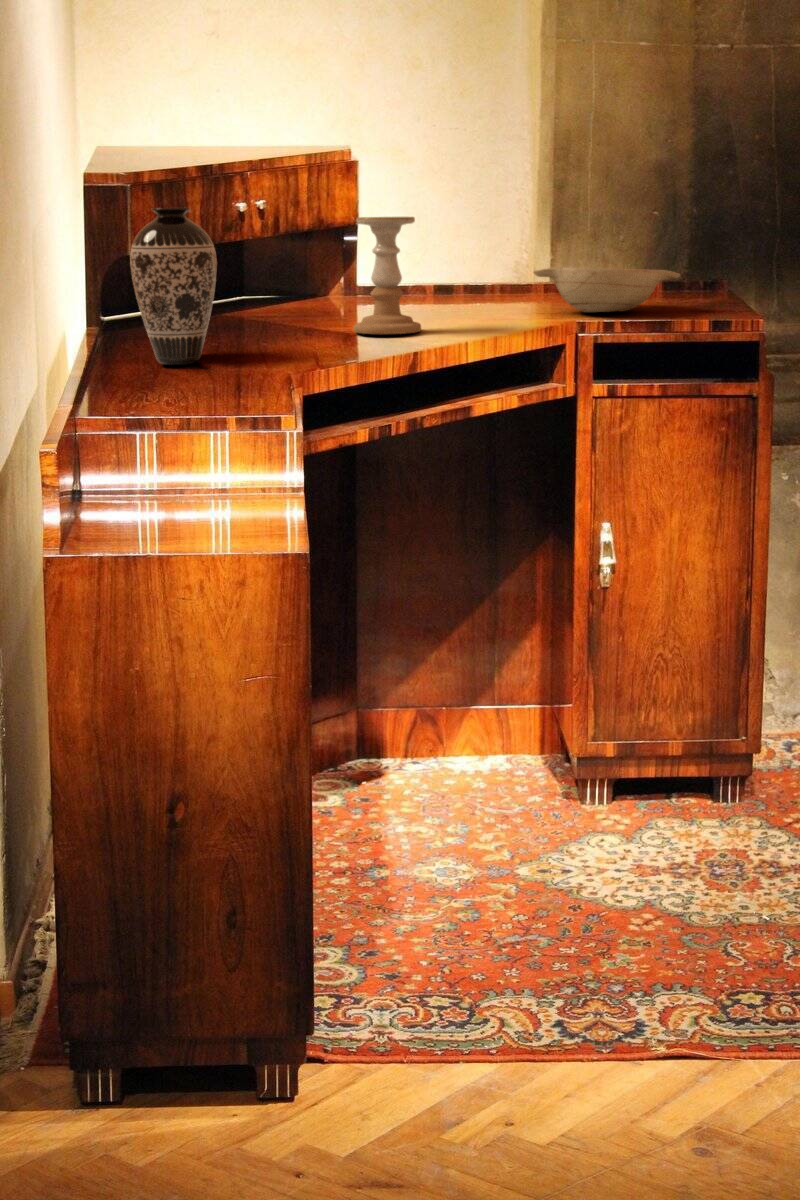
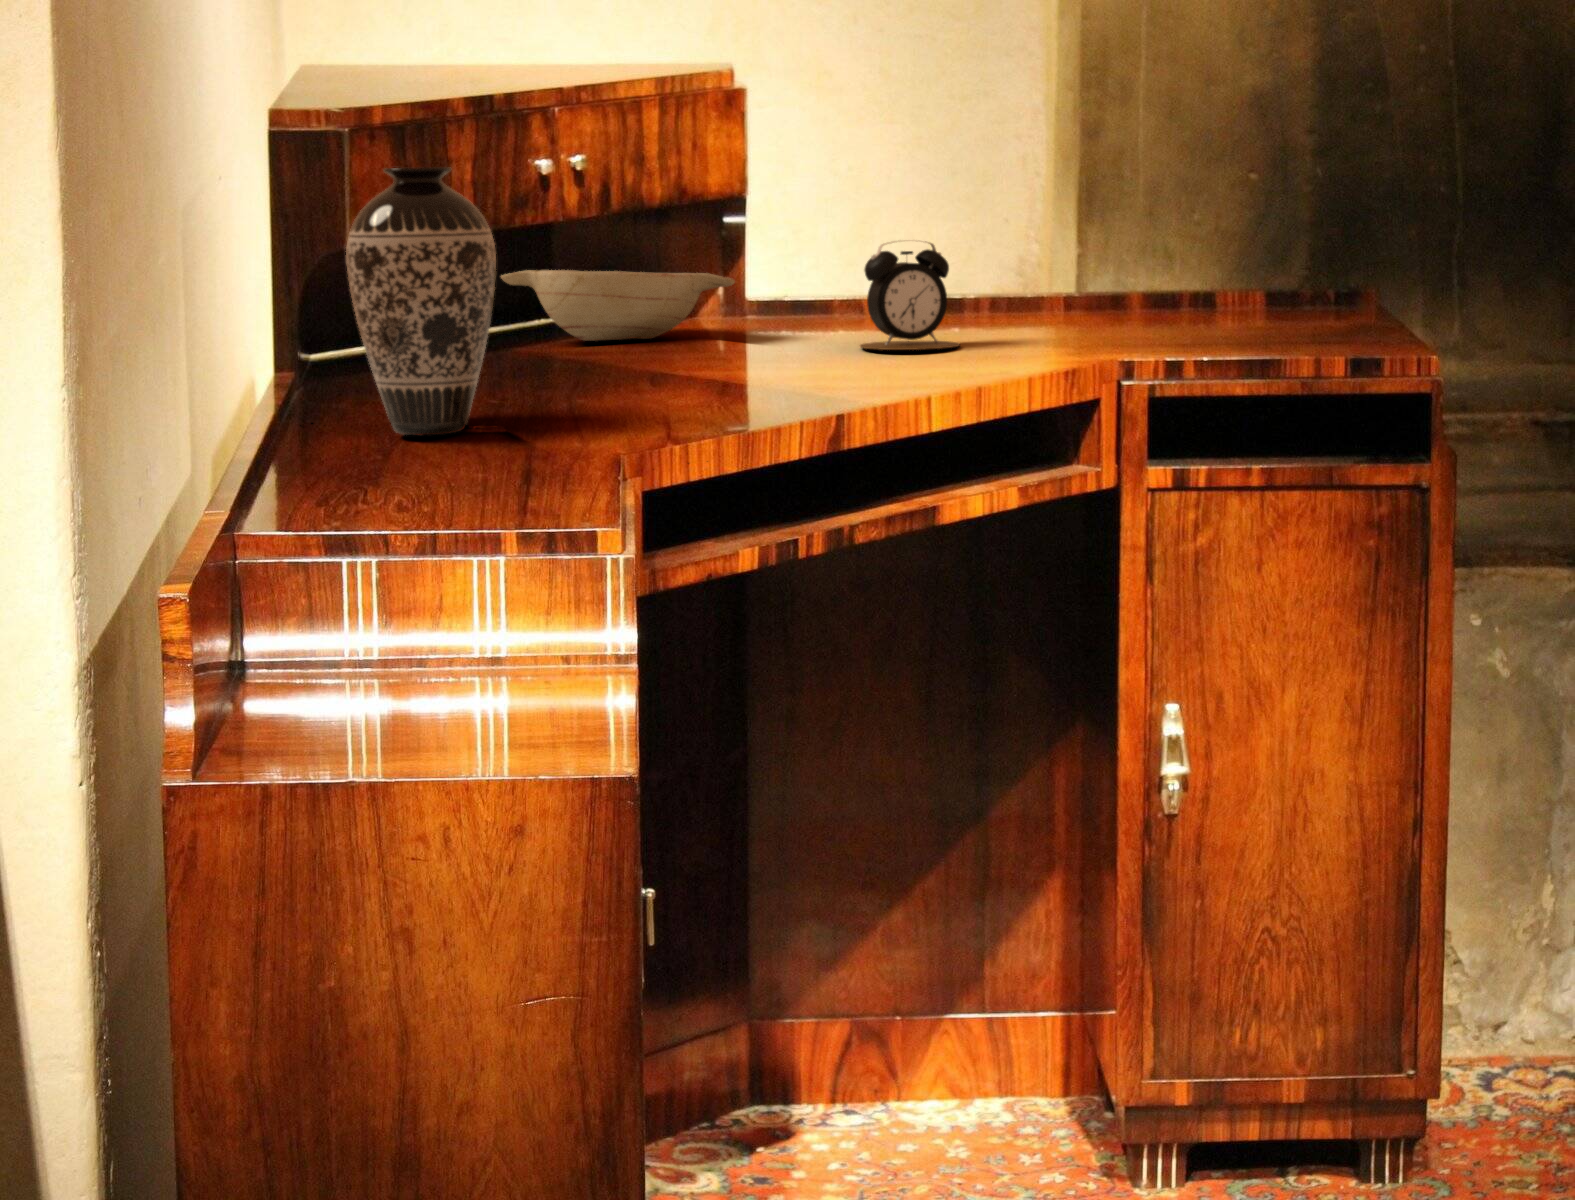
candle holder: present [353,217,421,334] -> none [735,182,851,381]
alarm clock: none [426,251,485,316] -> present [860,241,960,350]
decorative bowl: present [533,268,680,312] -> present [501,270,735,341]

